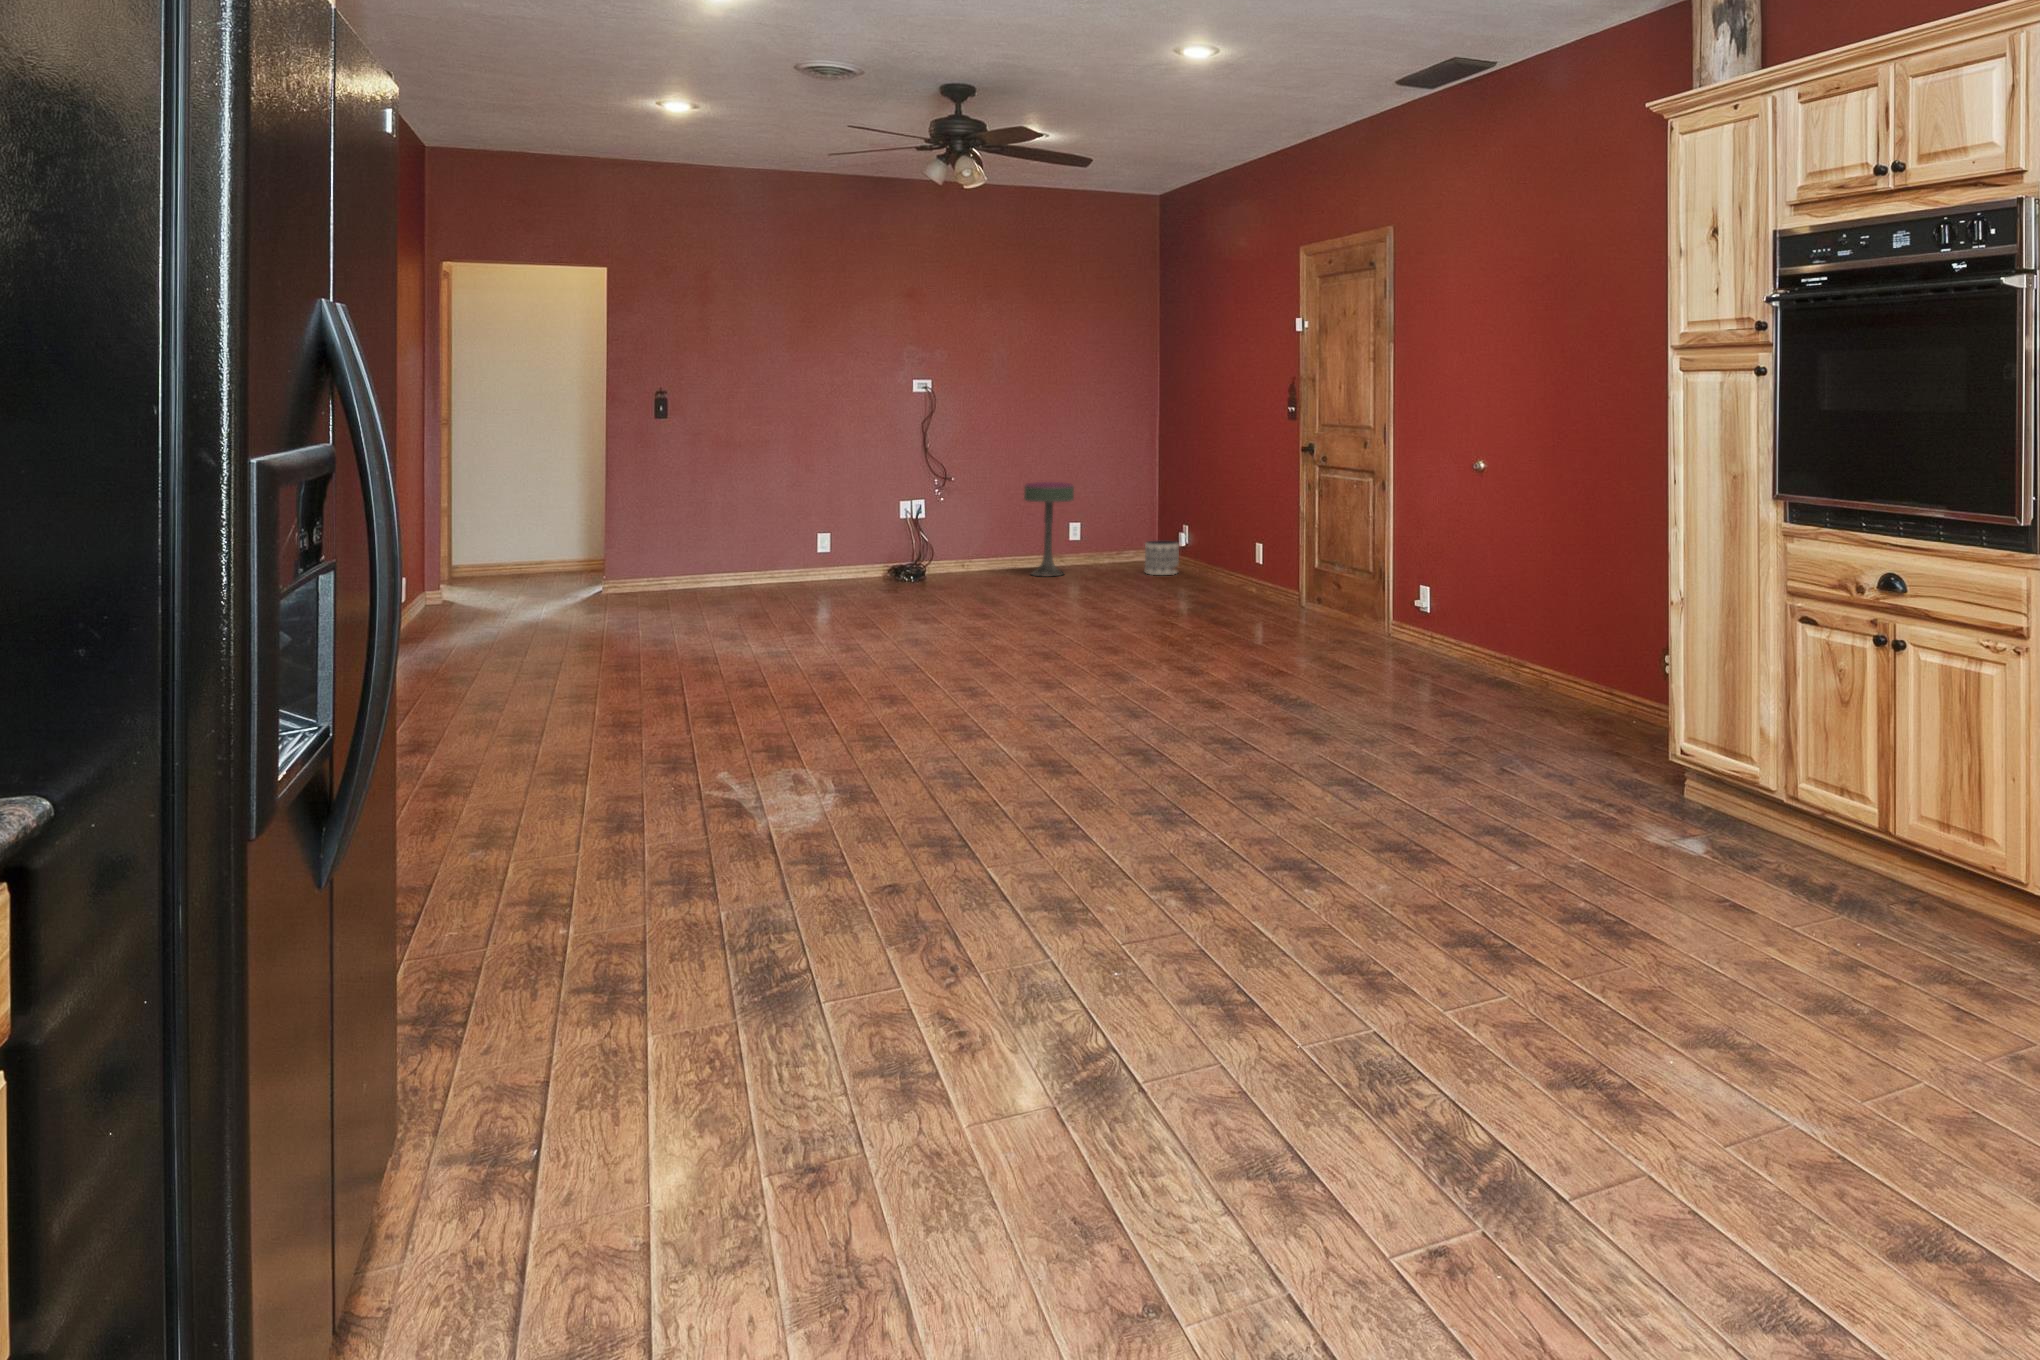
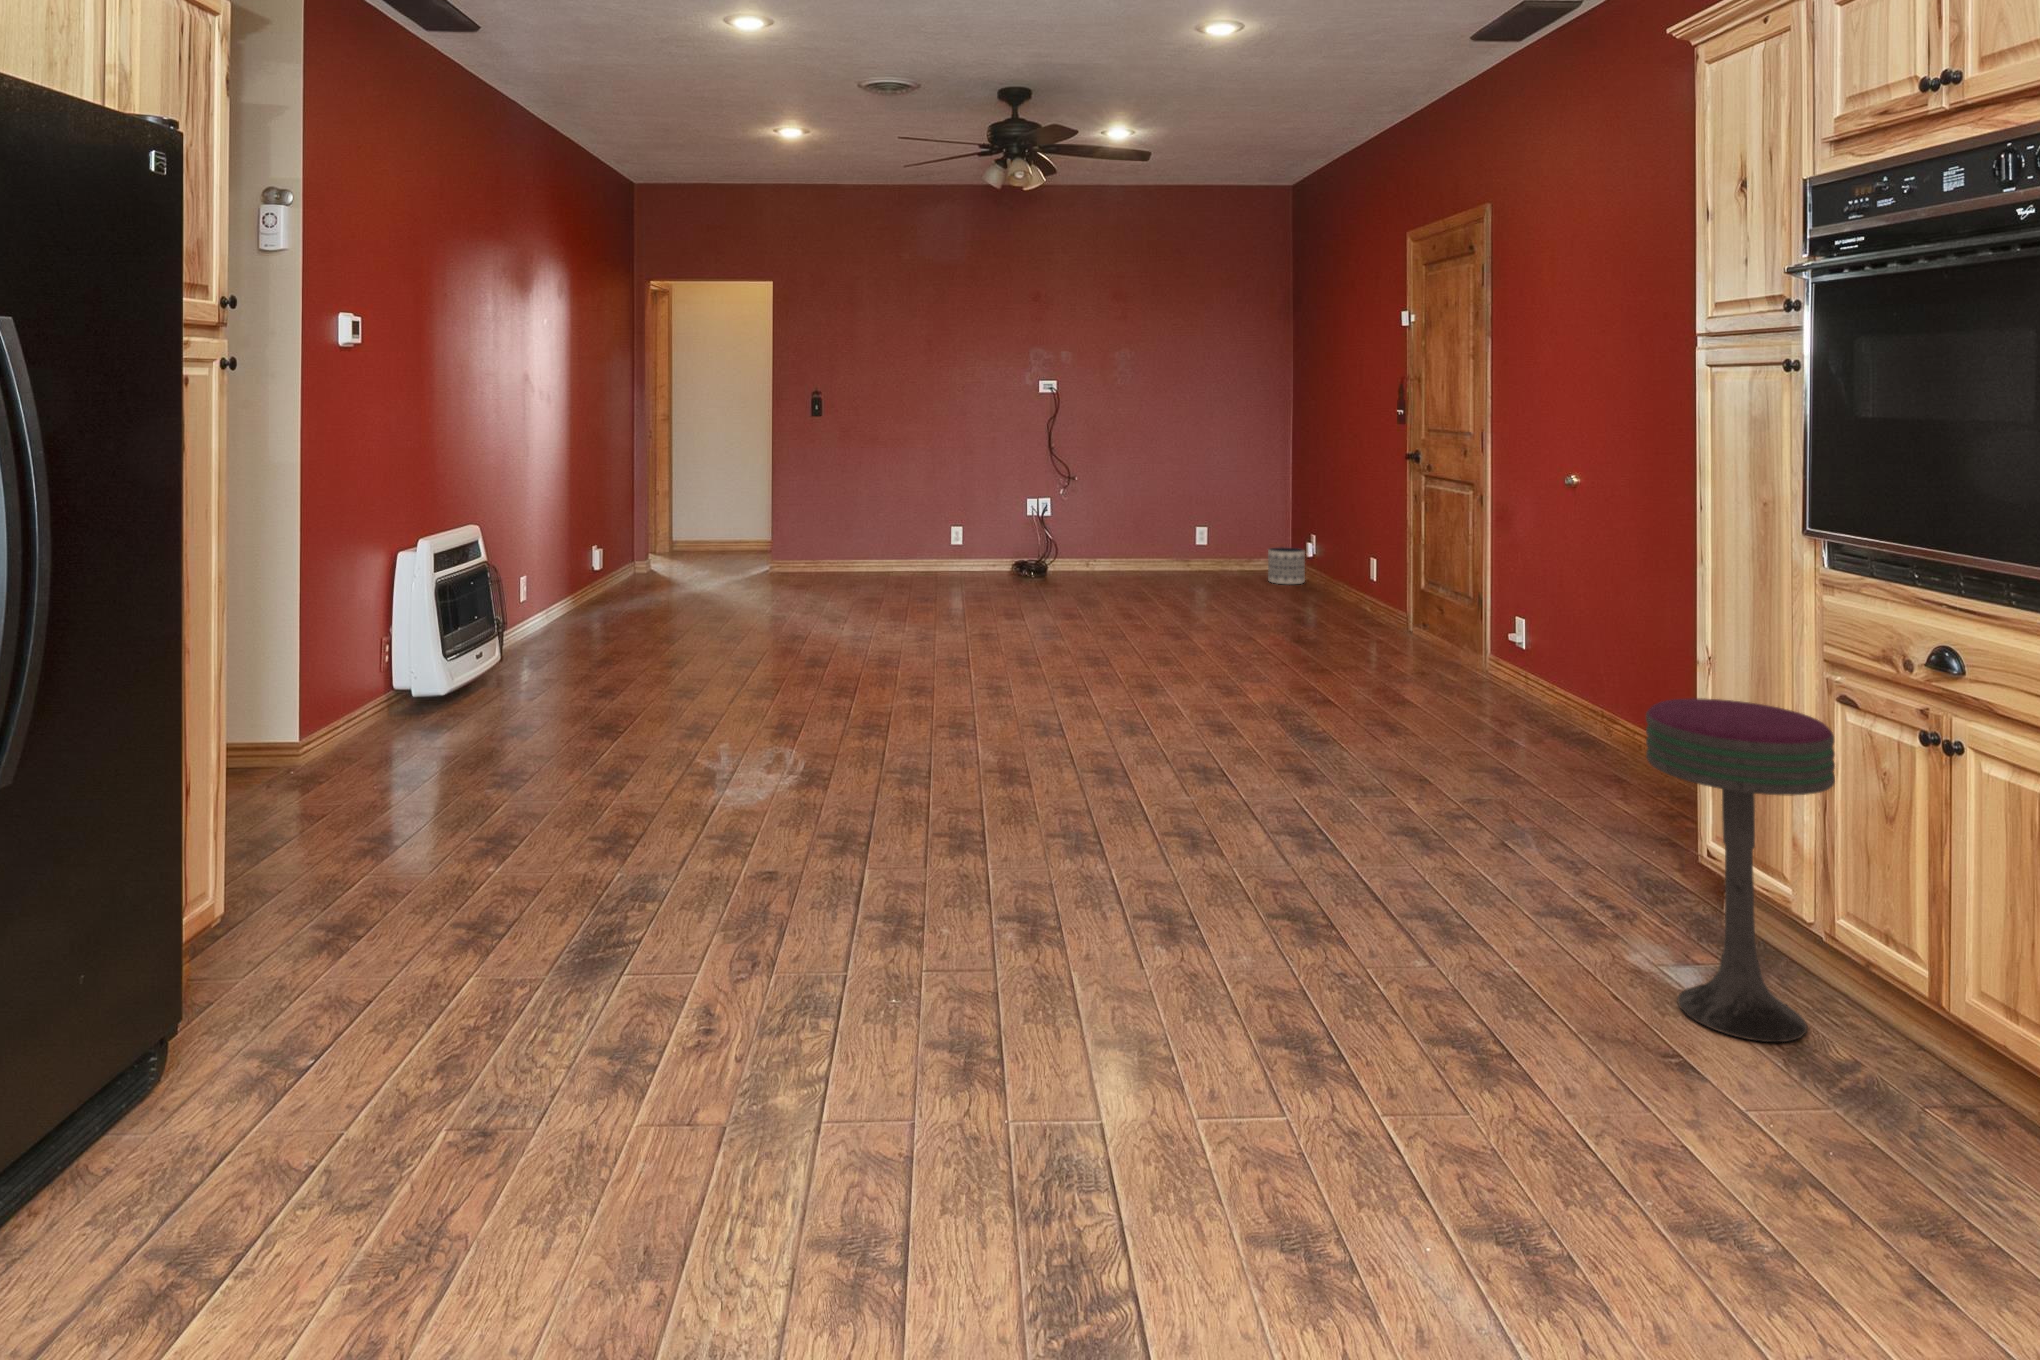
bar stool: present [1024,482,1074,577] -> present [1646,698,1835,1042]

